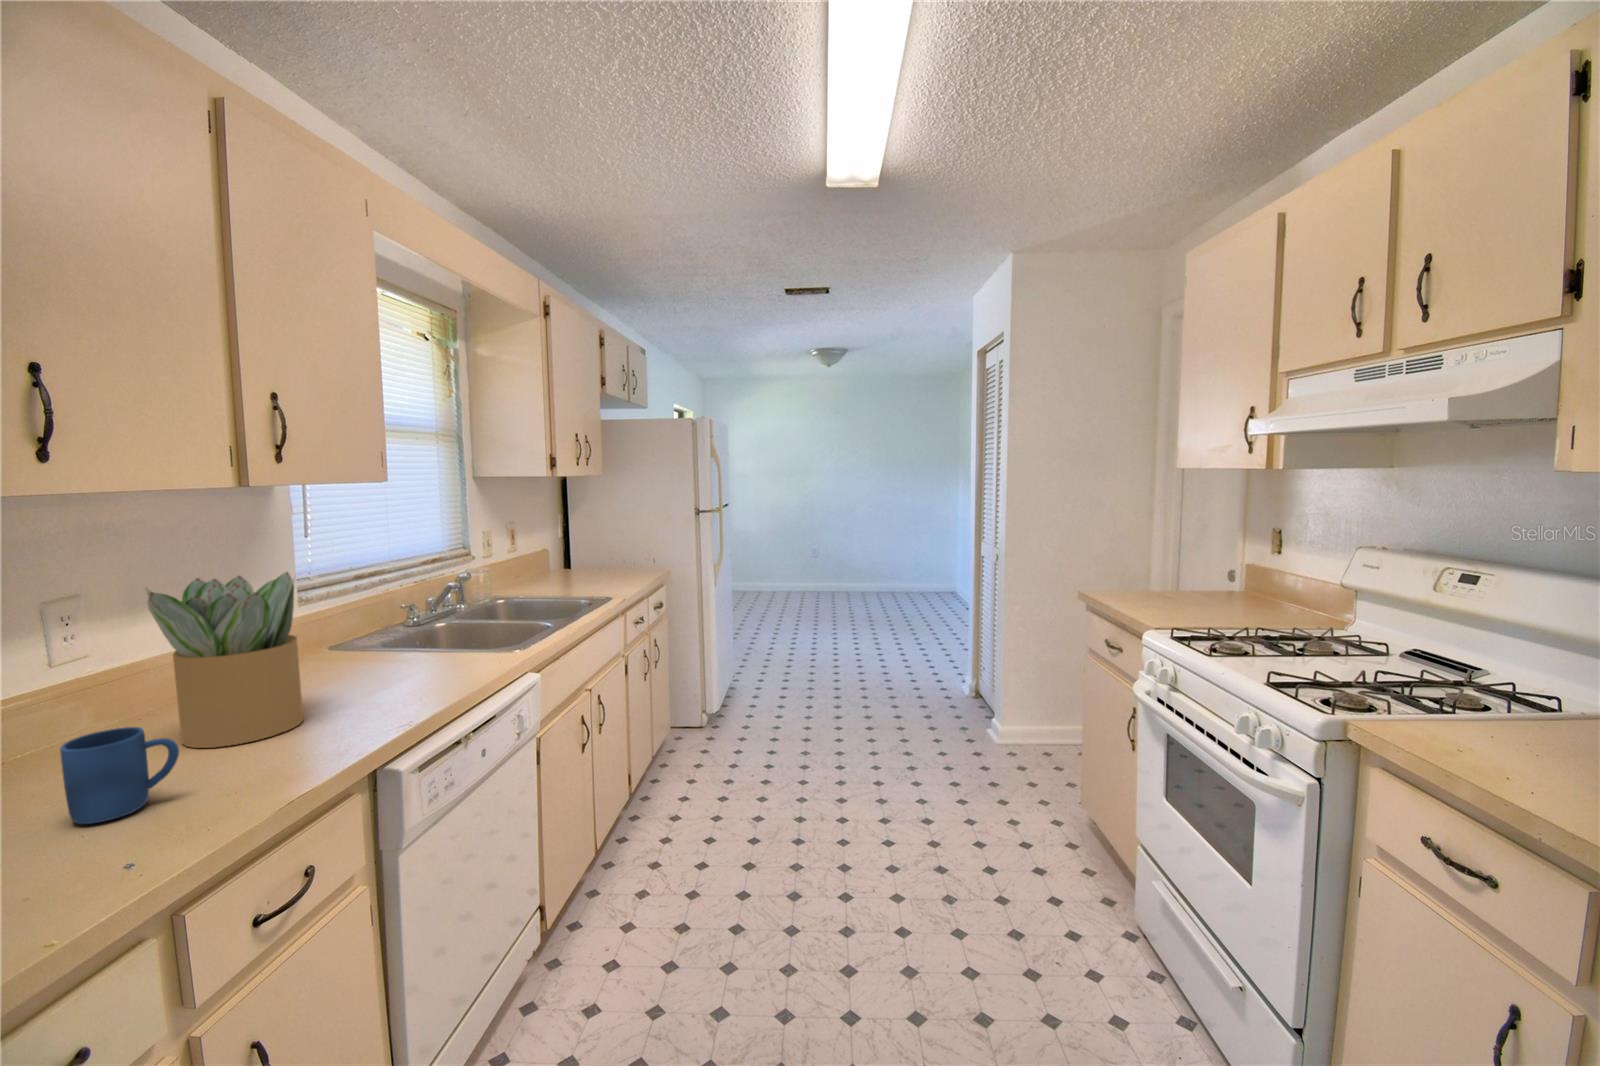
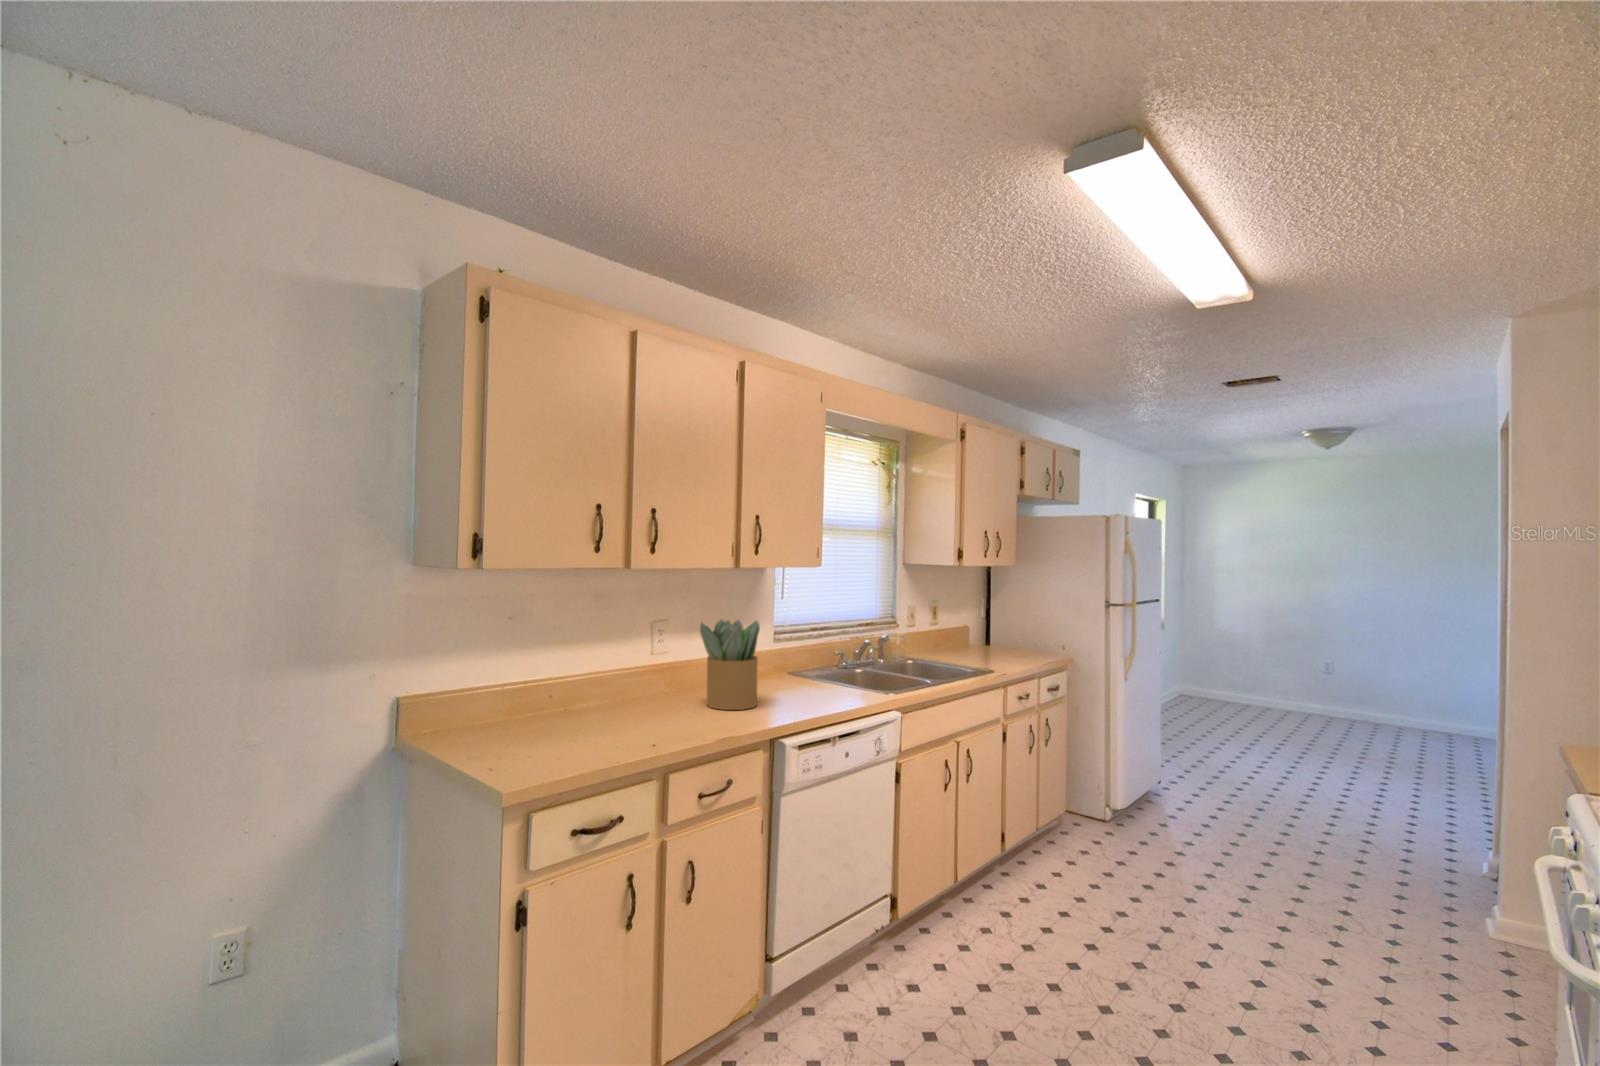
mug: present [60,727,179,824] -> none [661,686,698,726]

